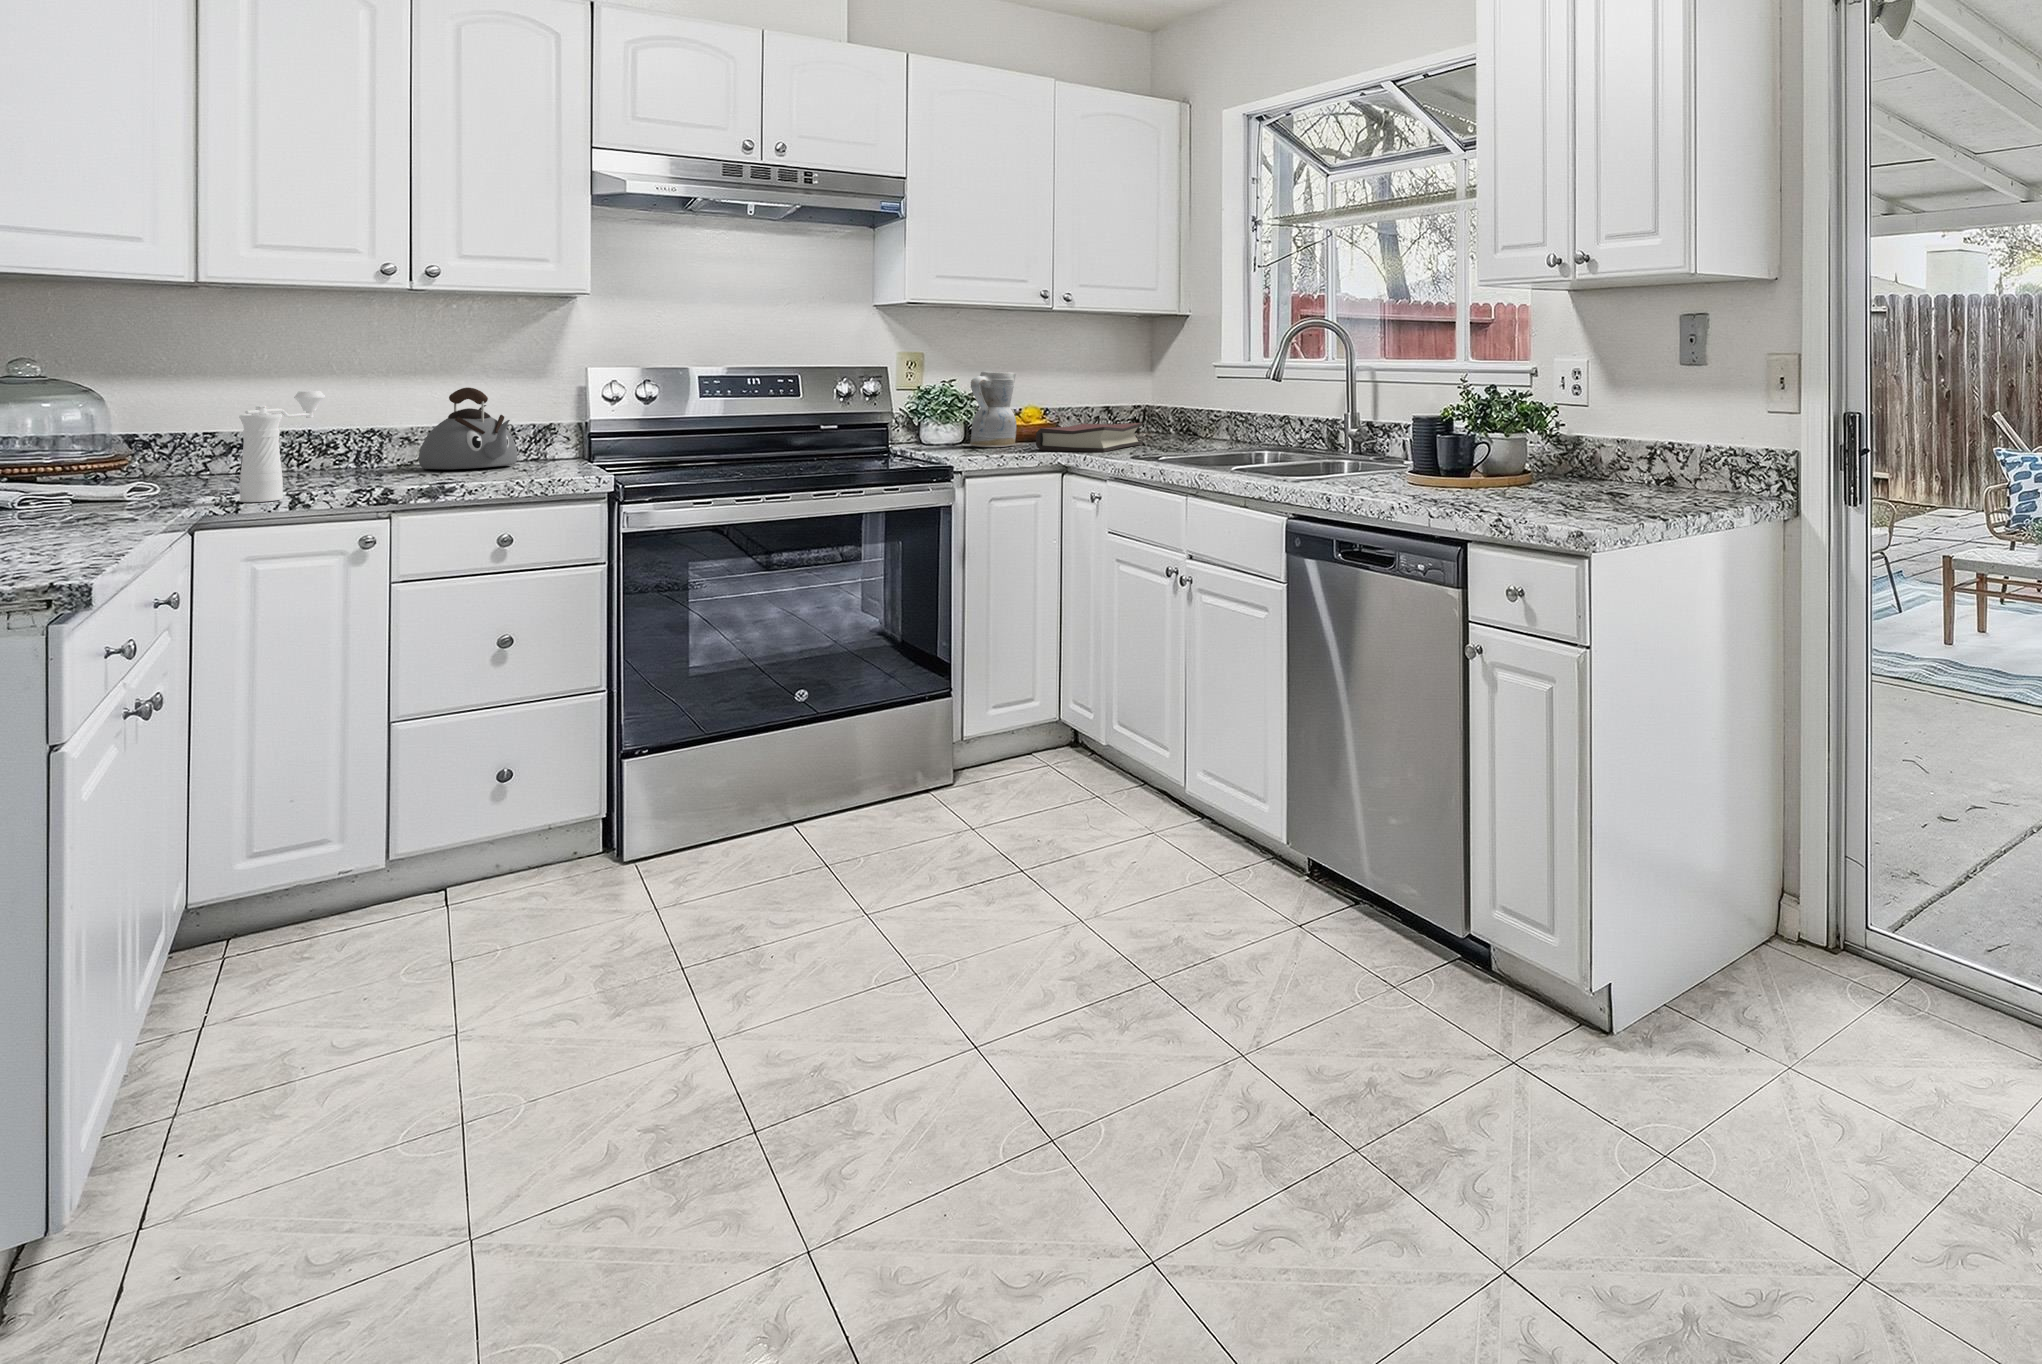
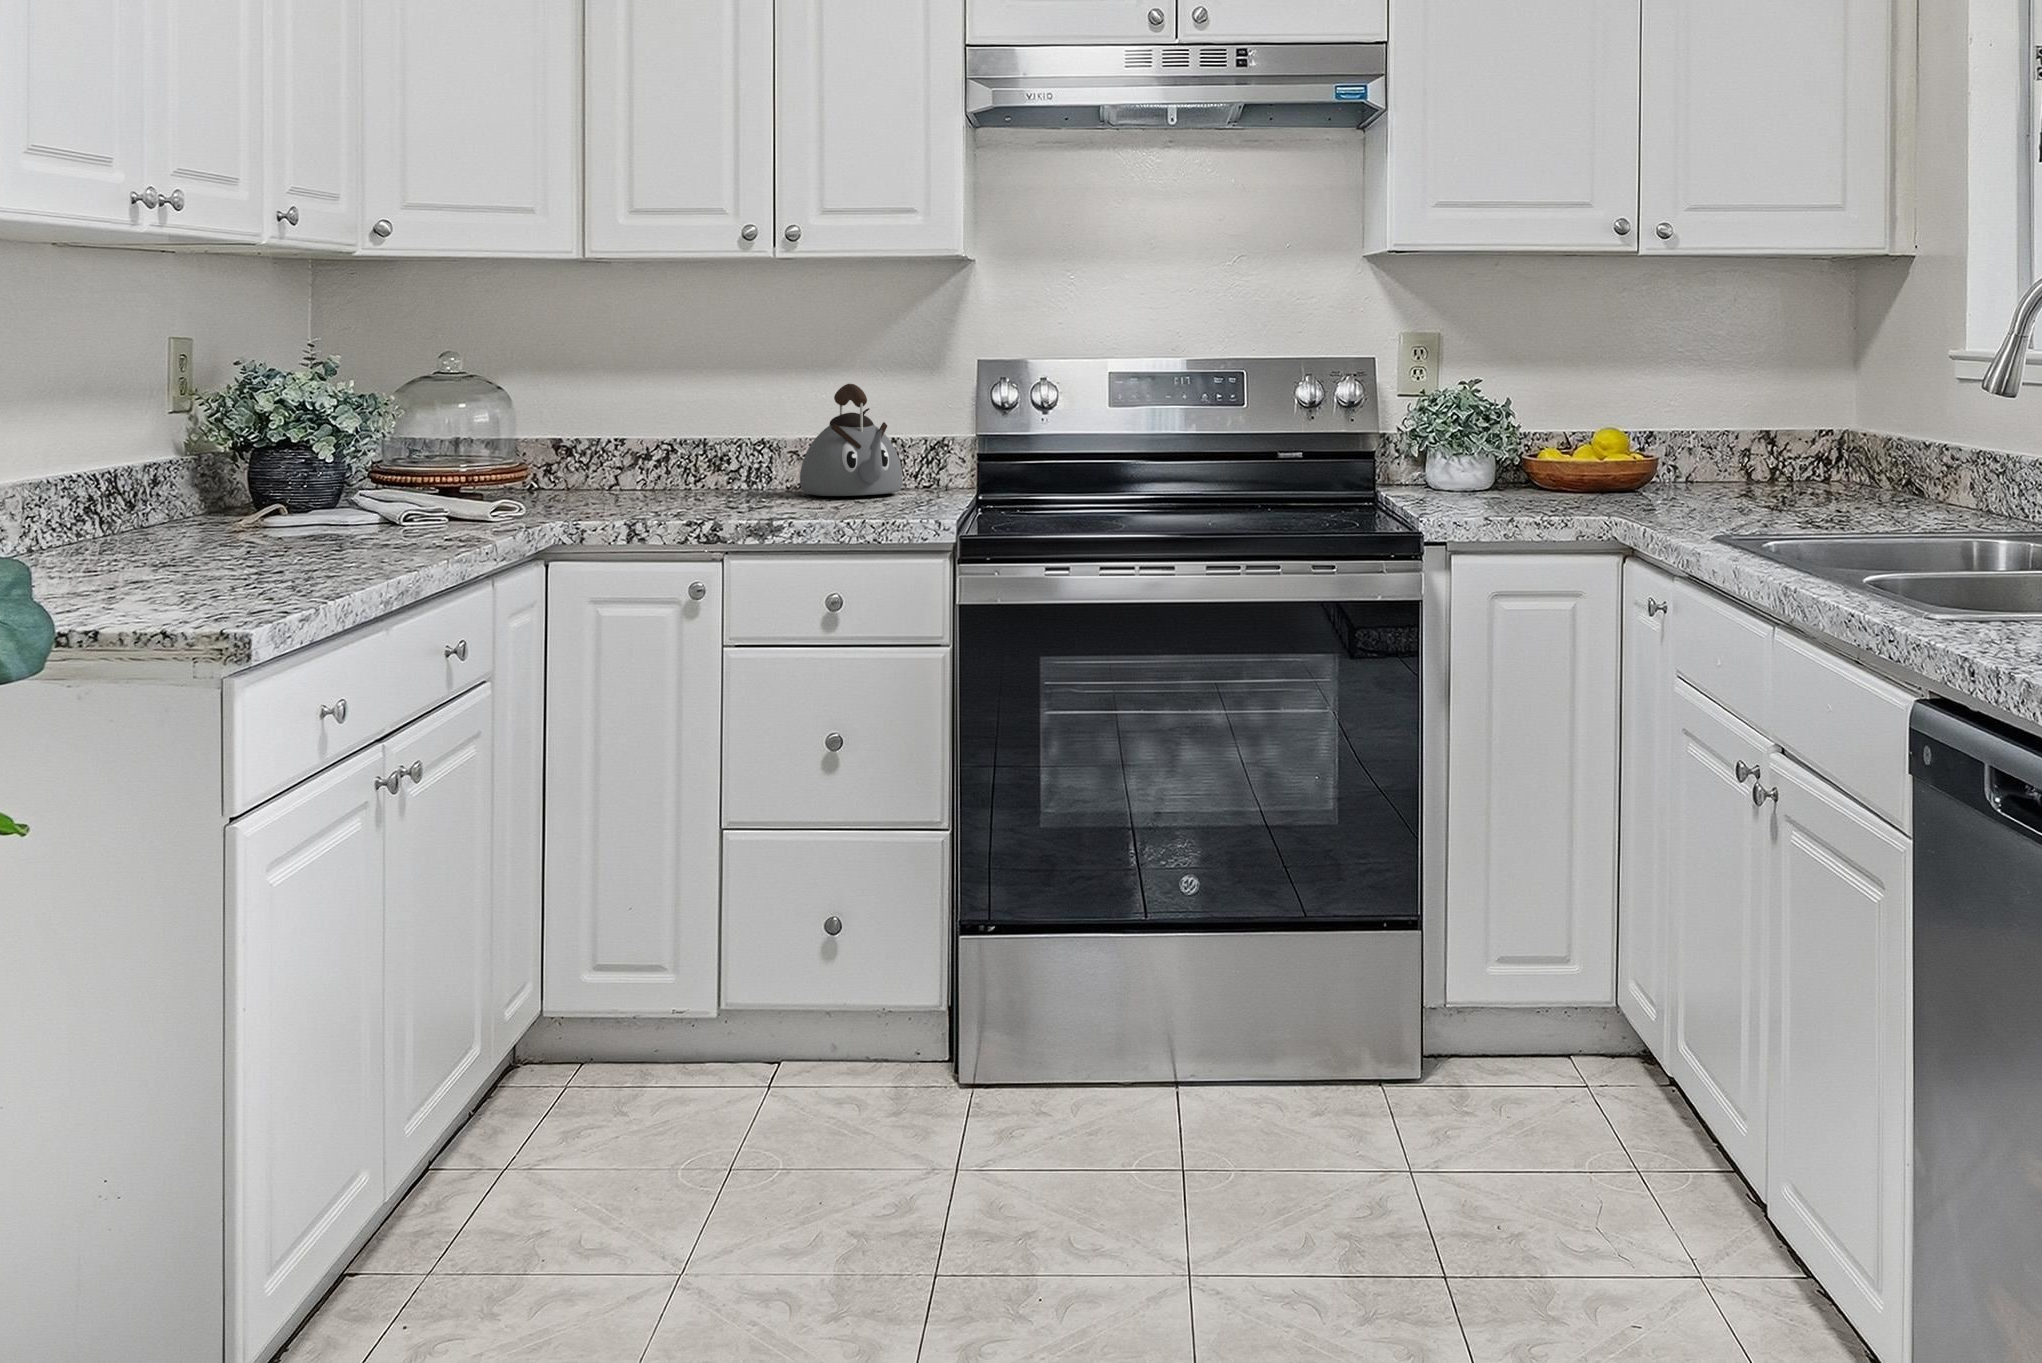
ceramic pitcher: present [970,371,1017,447] -> none [1497,365,1576,500]
pepper mill: present [239,391,325,502] -> none [570,385,662,529]
hardback book: present [1036,423,1143,452] -> none [1597,464,1799,520]

